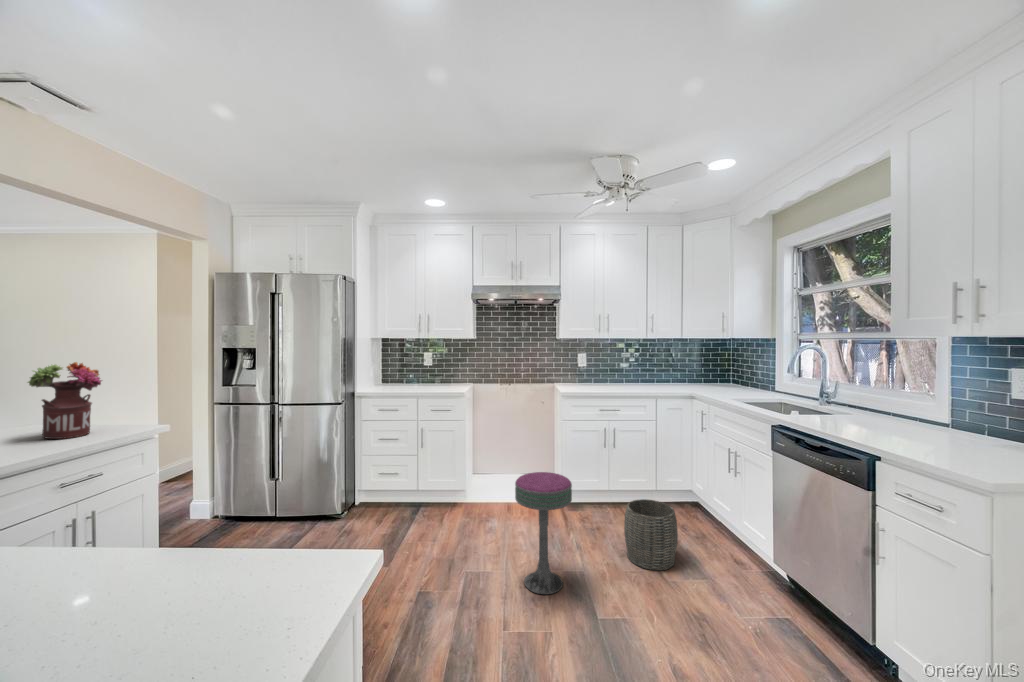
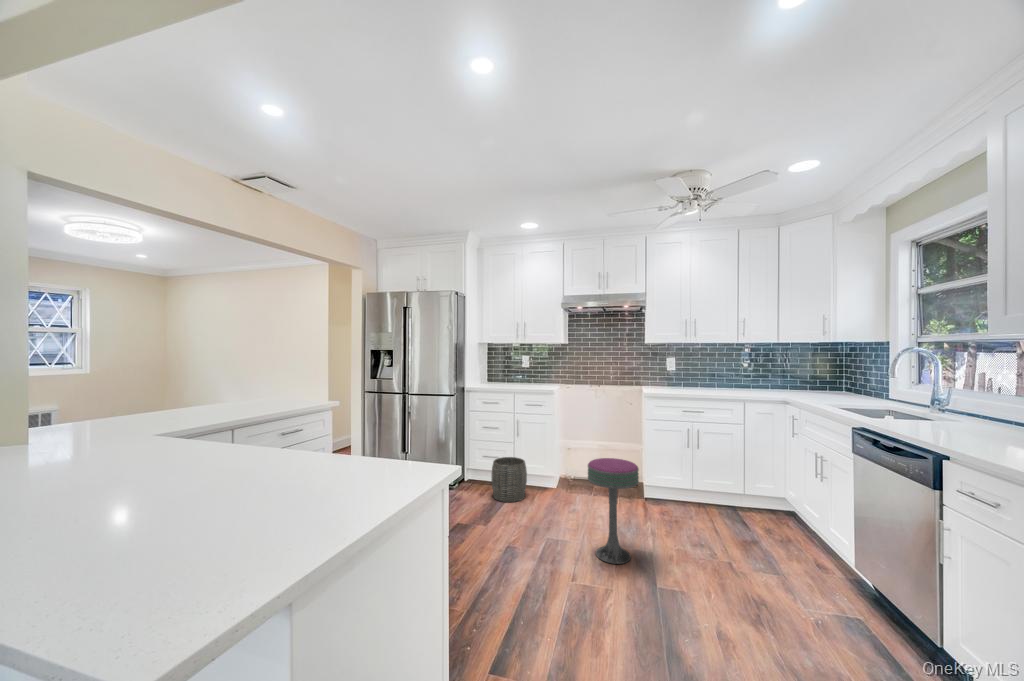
flower arrangement: present [28,362,102,439] -> none [263,355,302,405]
woven basket: present [624,499,678,570] -> present [491,457,527,502]

